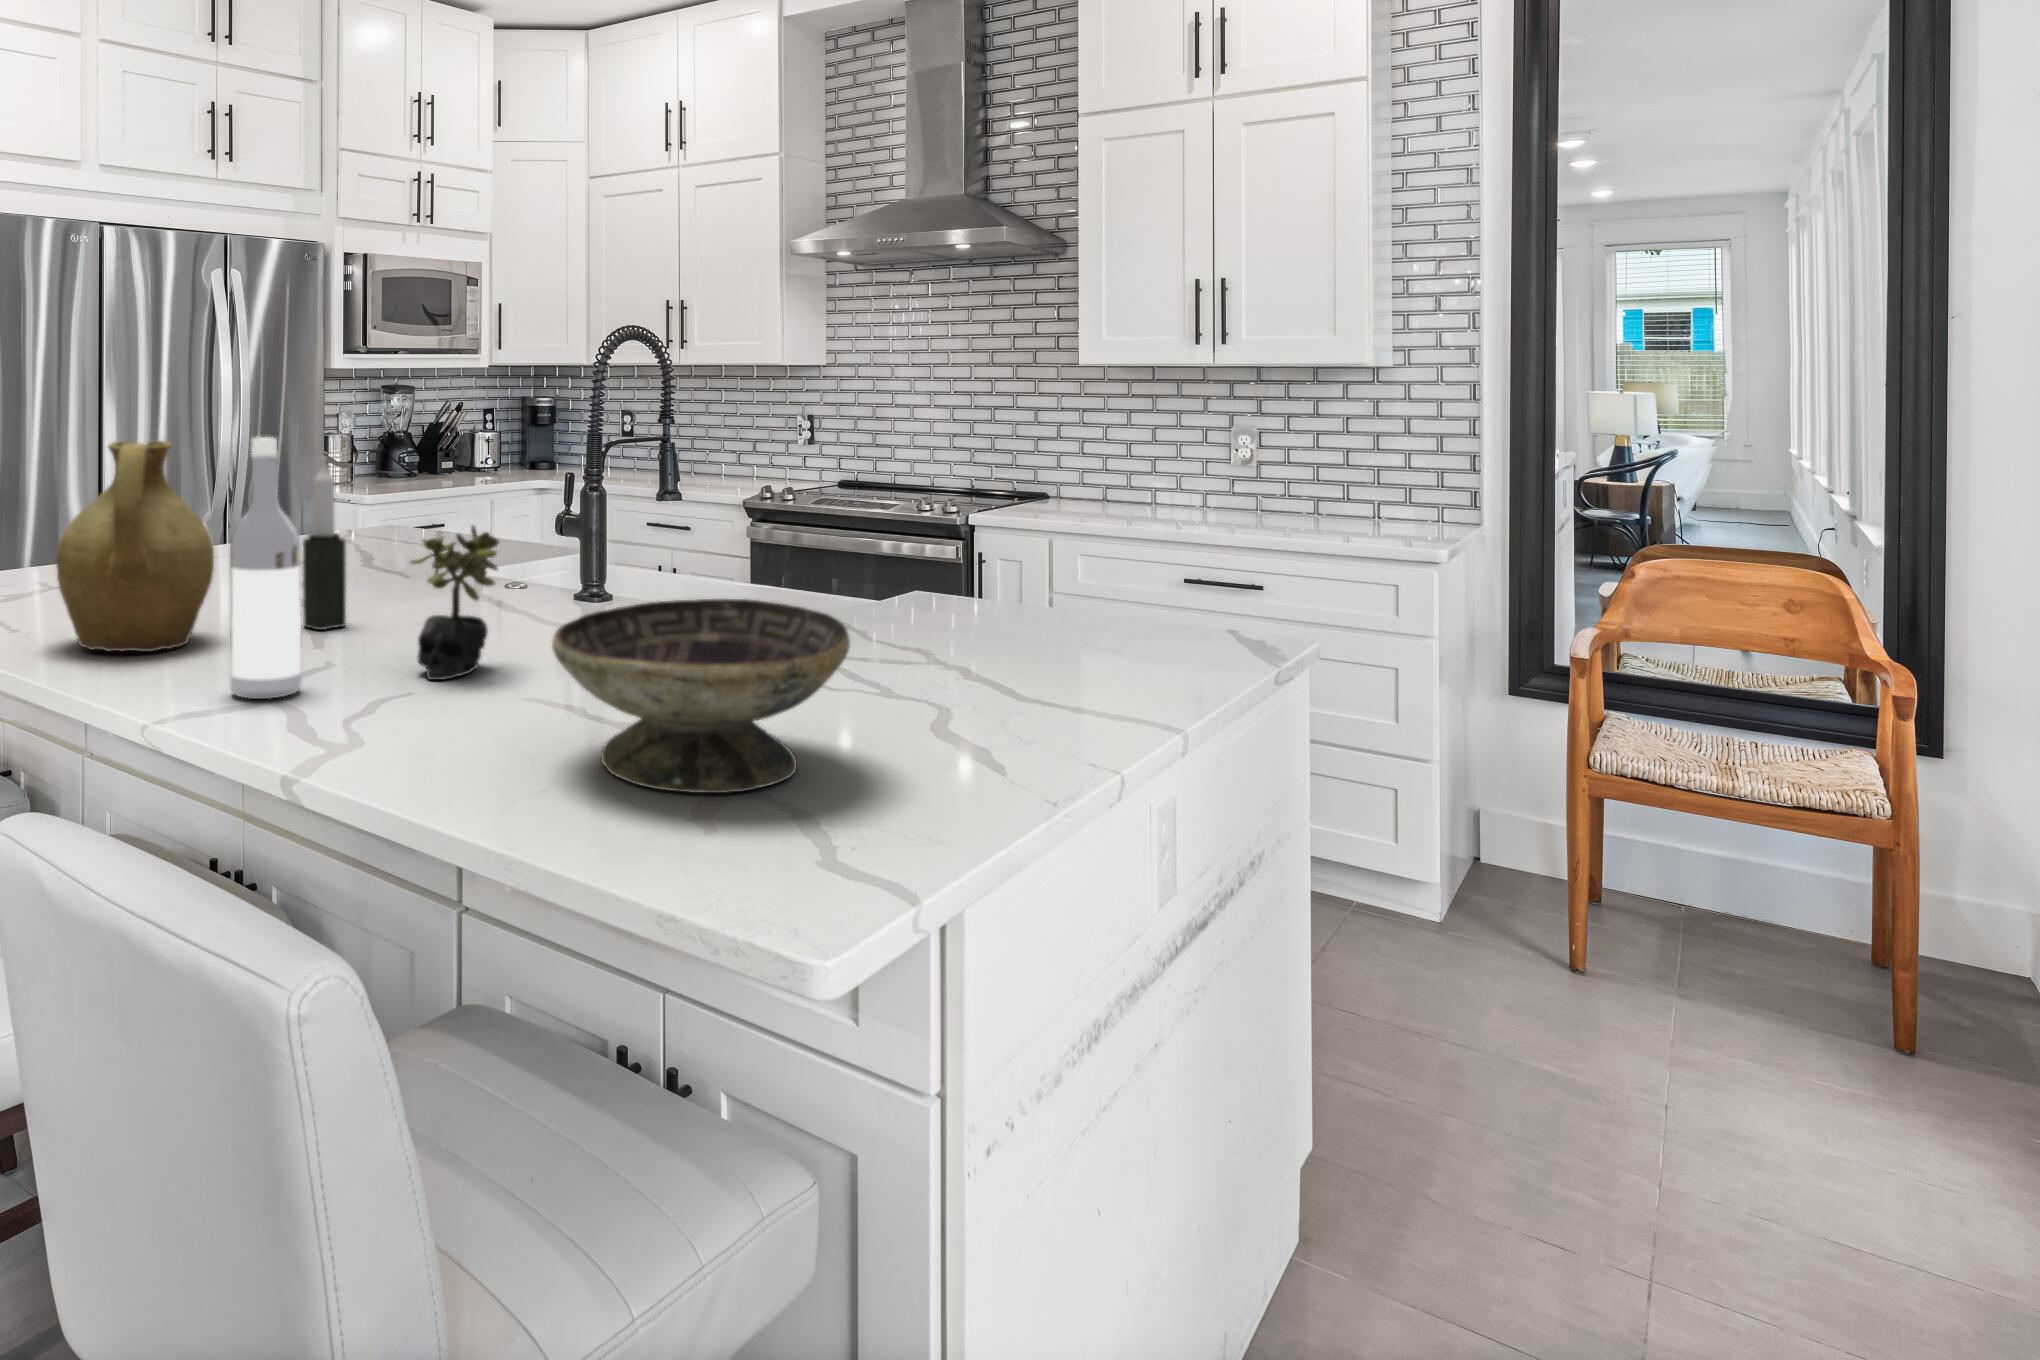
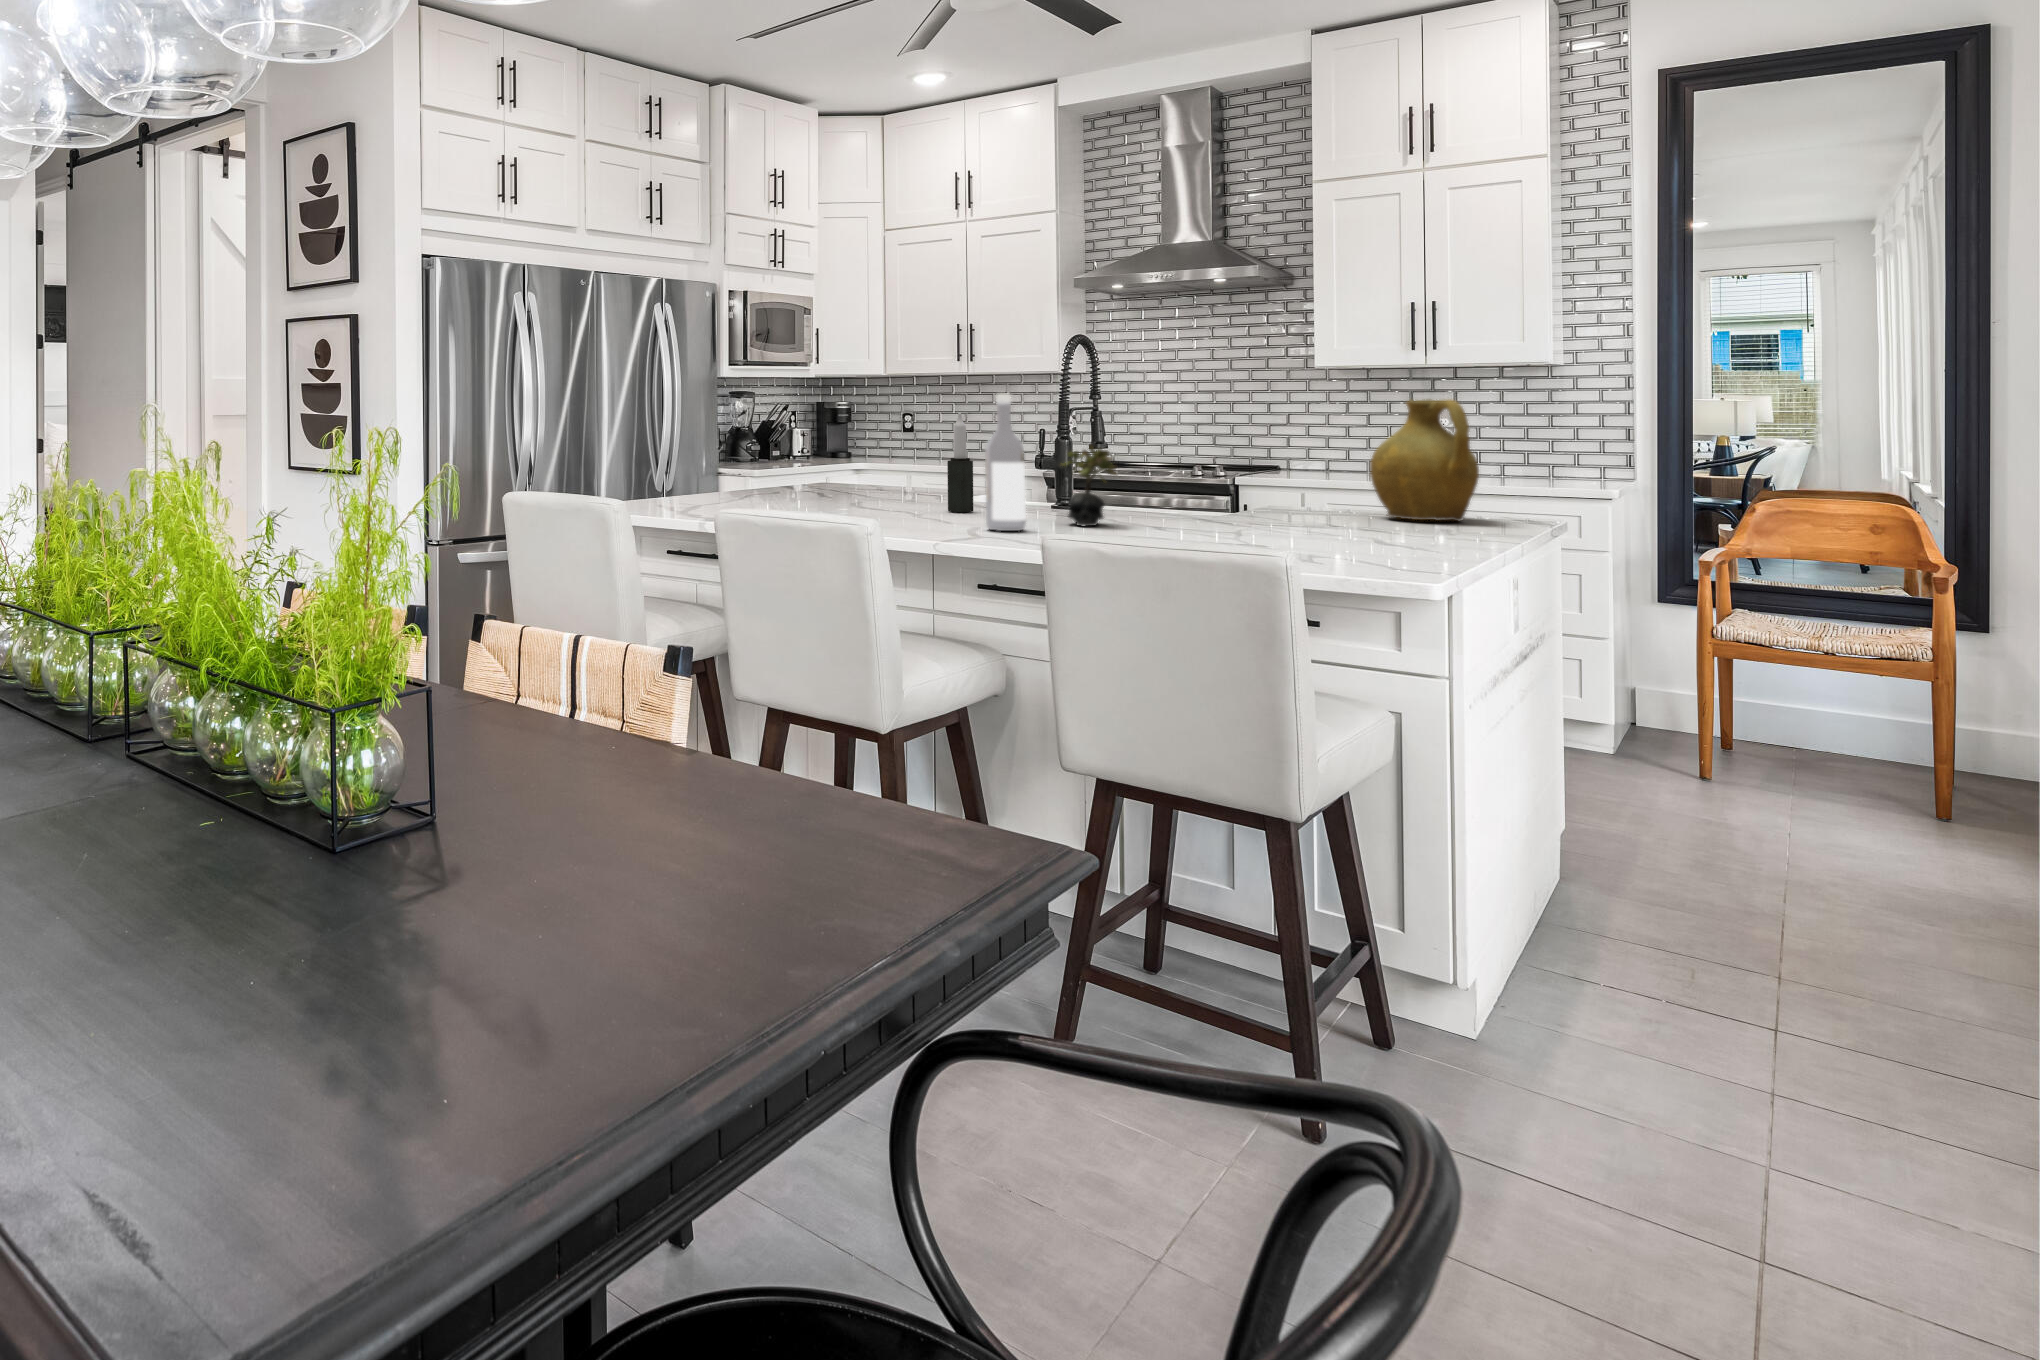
pitcher: present [56,441,214,652] -> present [1370,399,1479,521]
decorative bowl: present [552,599,850,793] -> none [1218,472,1387,553]

